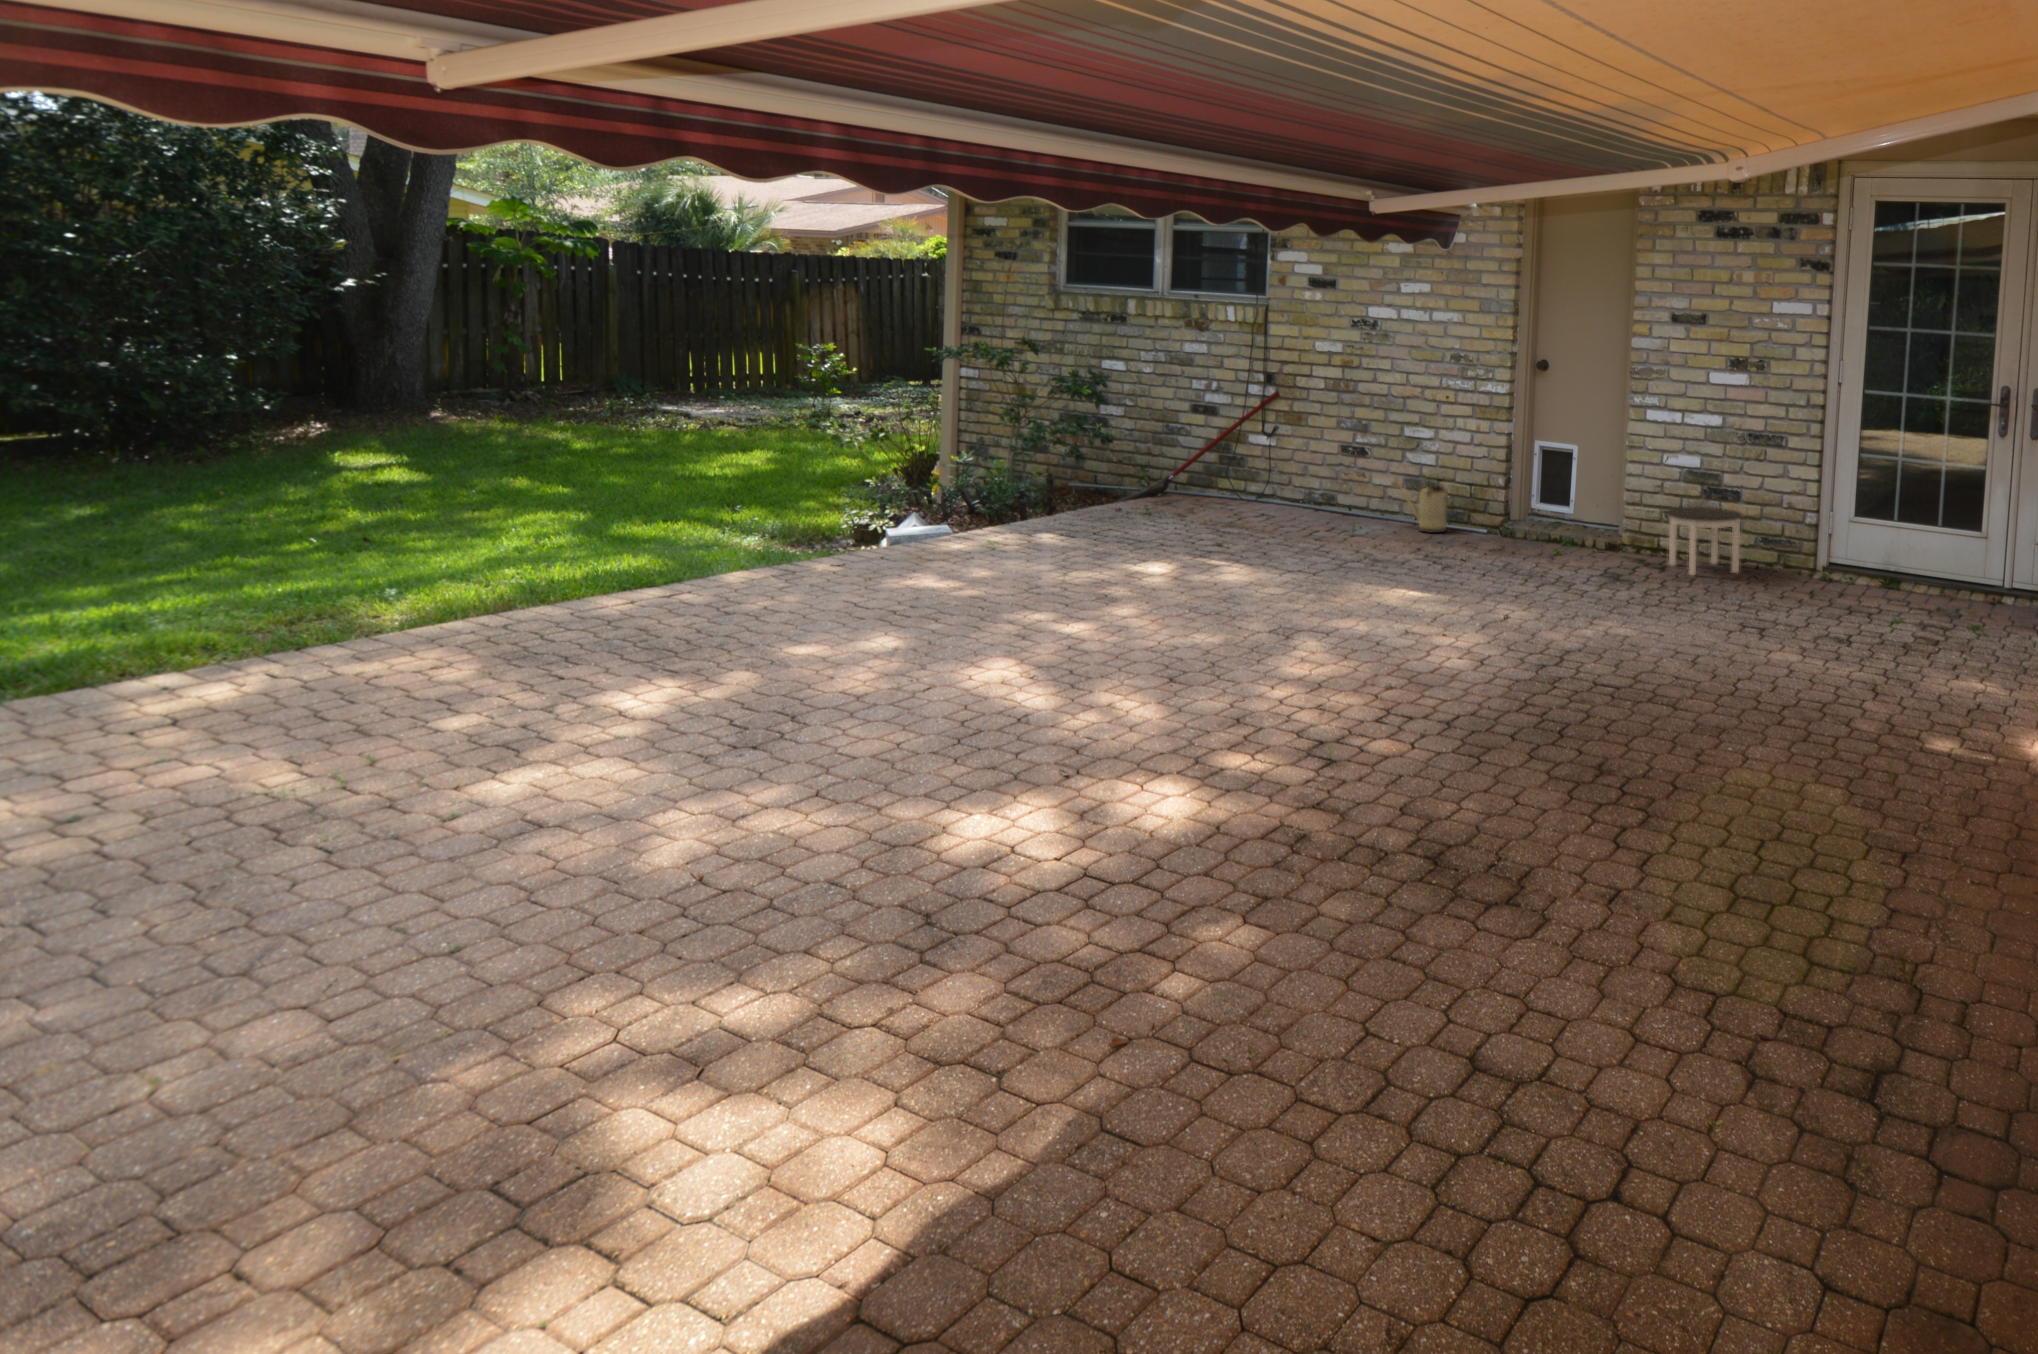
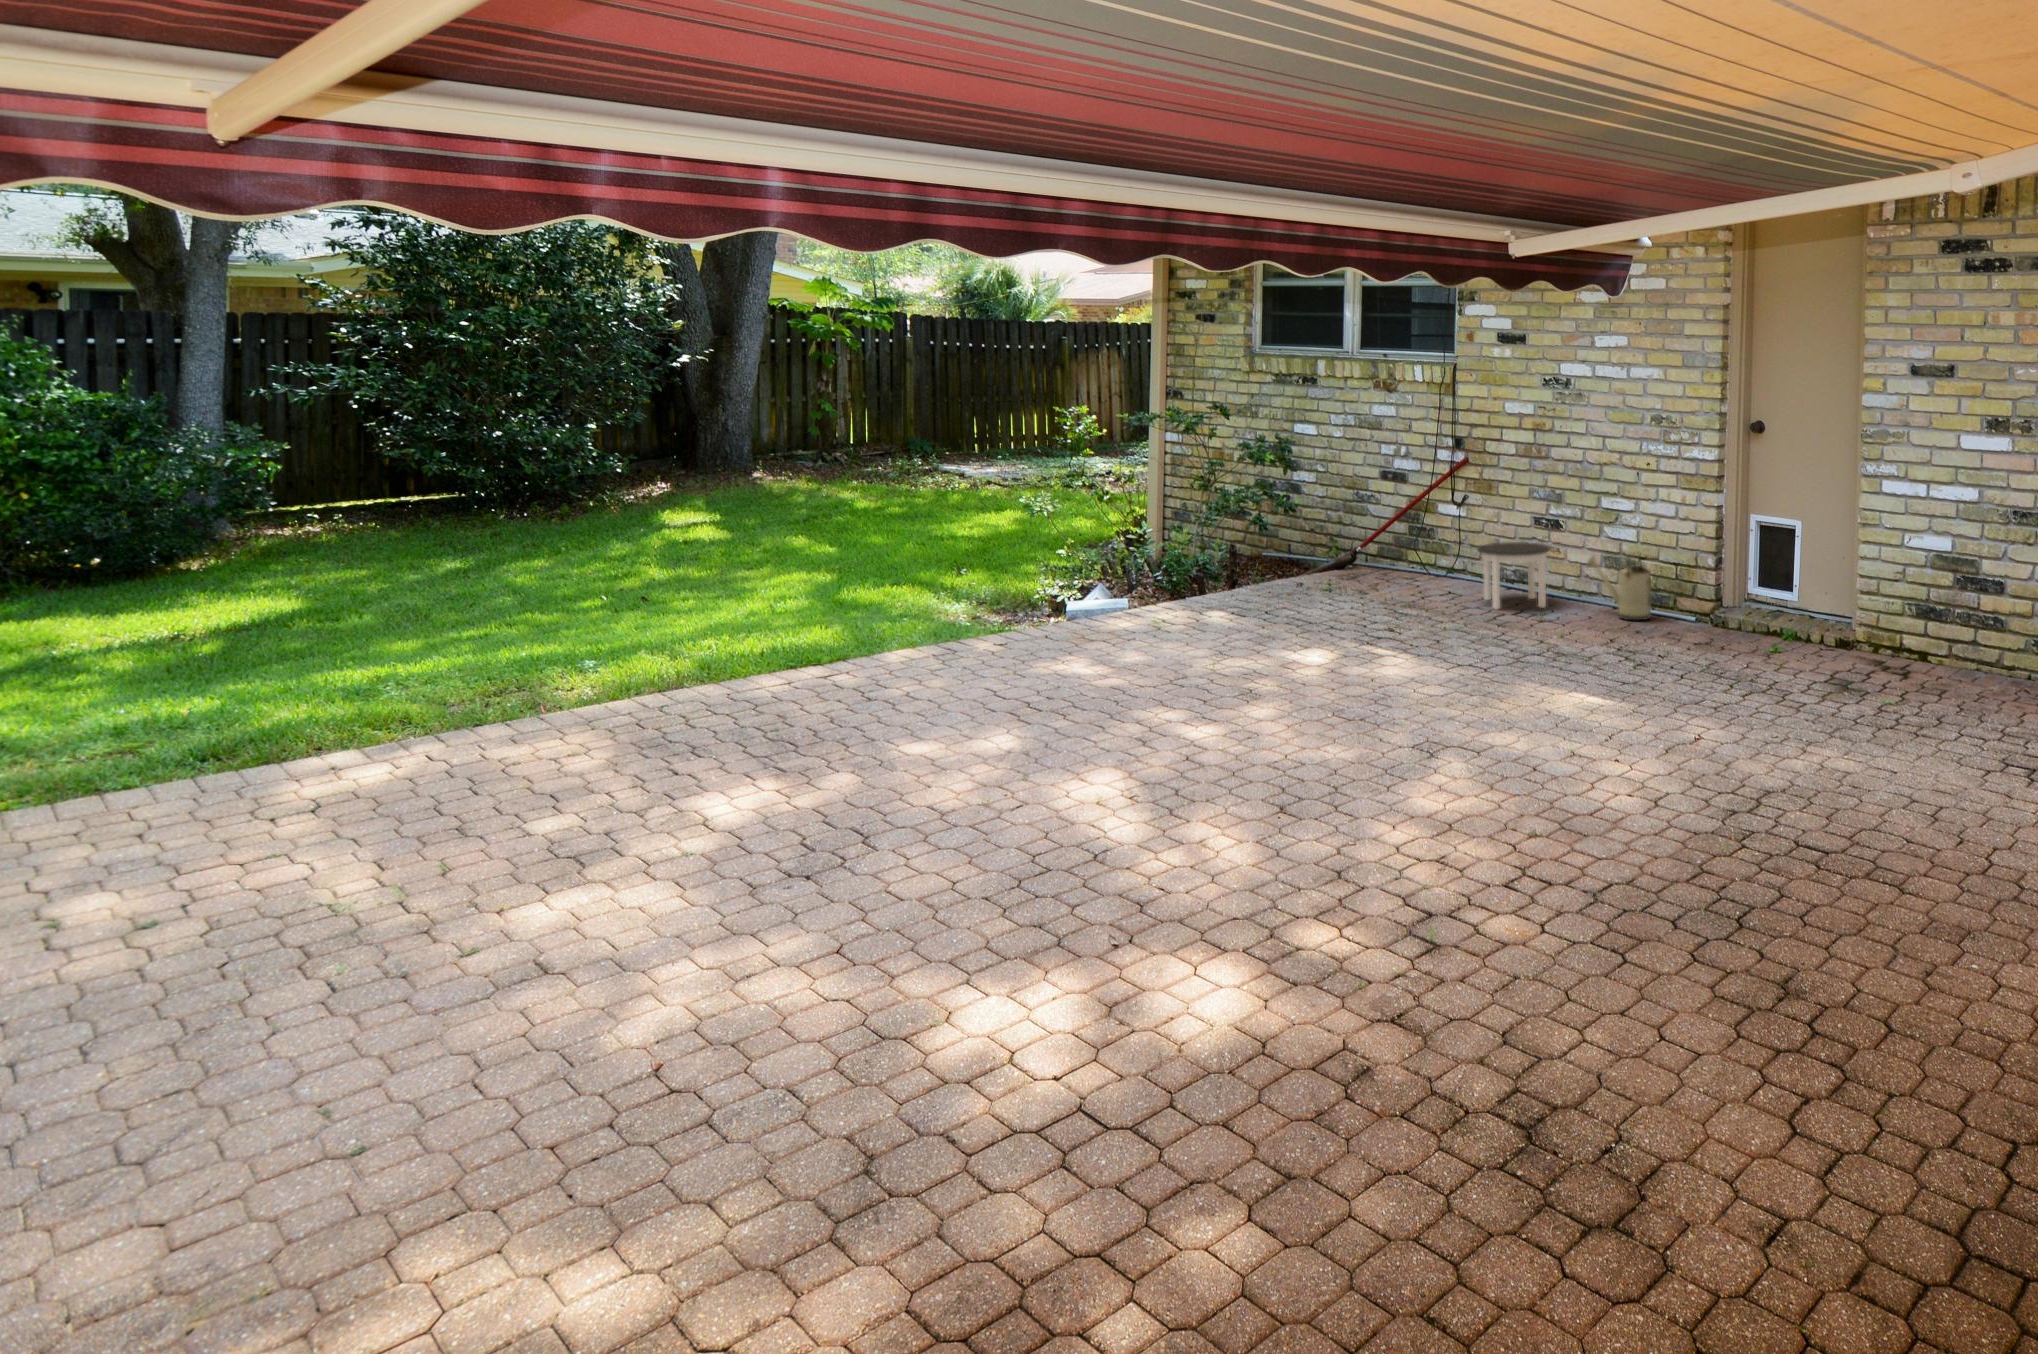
round table: present [1667,507,1742,575] -> present [1477,542,1551,609]

